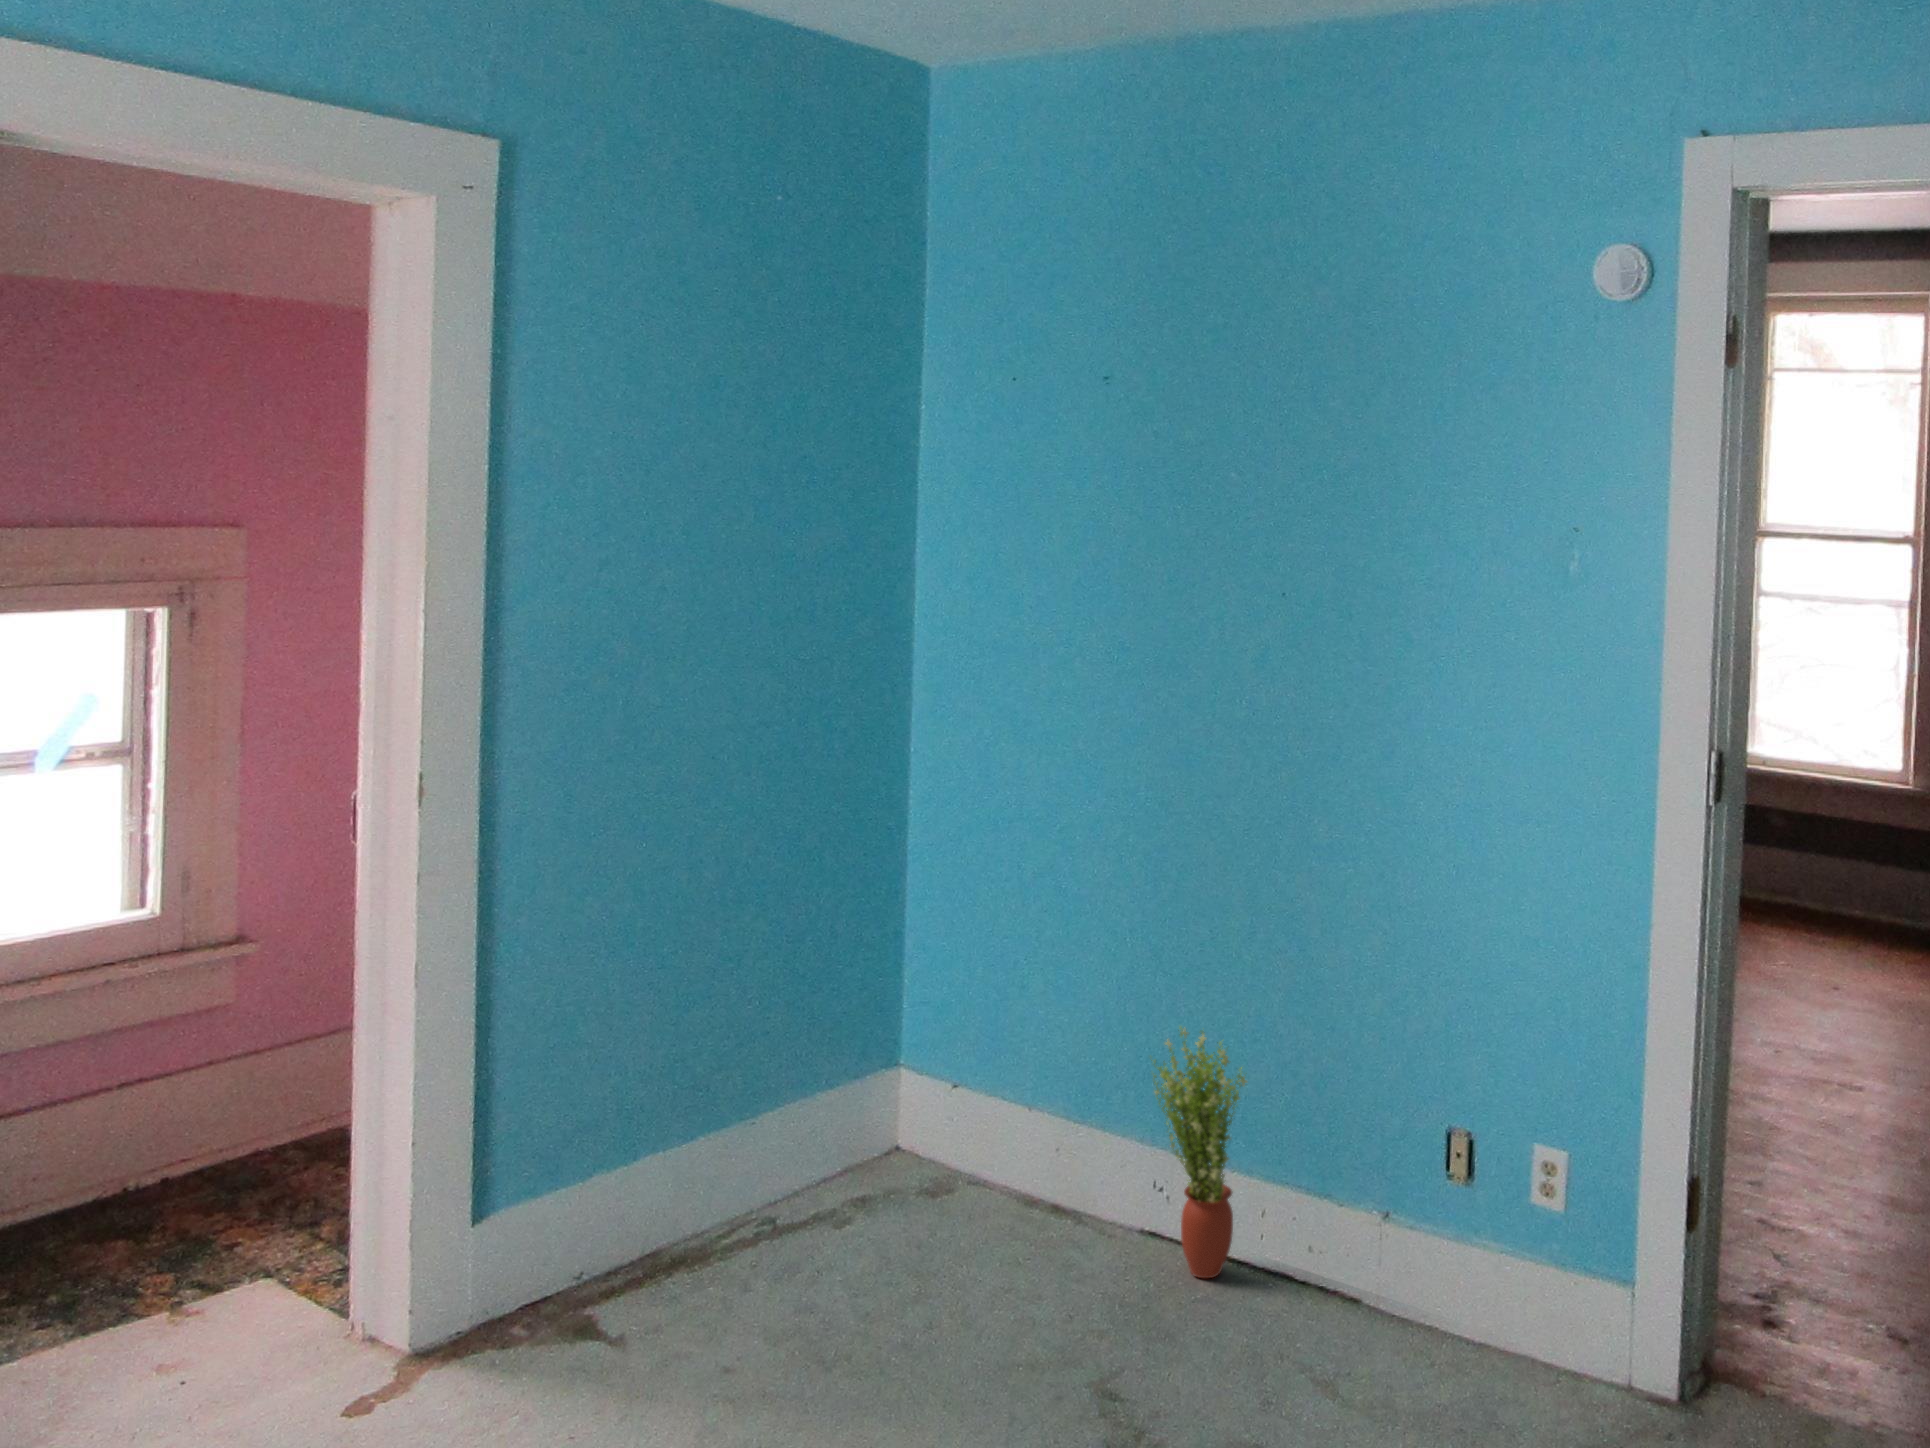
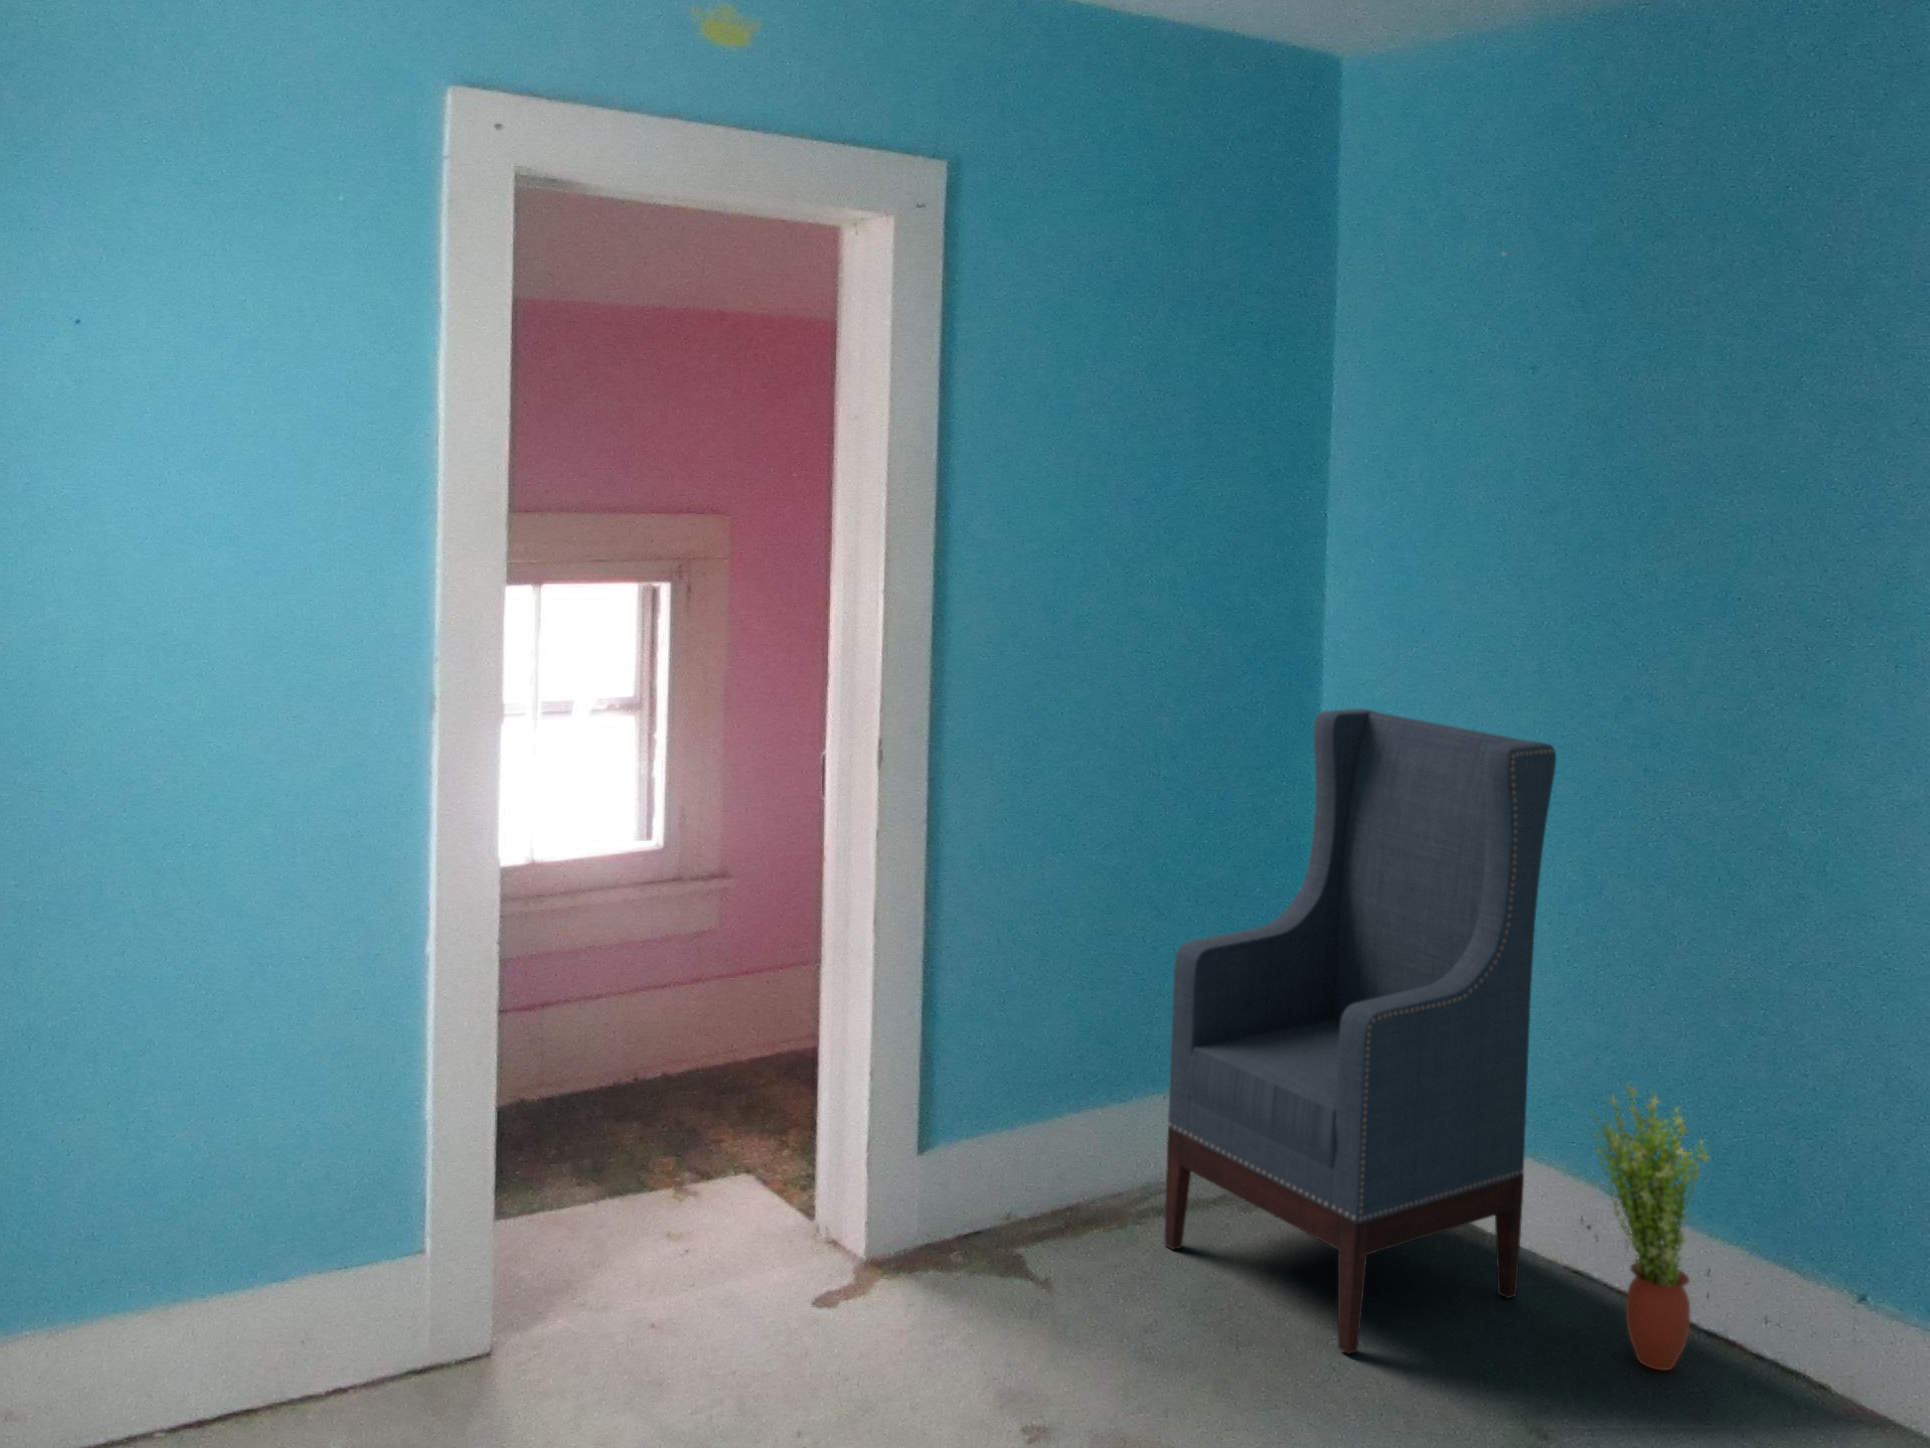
armchair: none [754,702,1118,1331] -> present [1165,708,1556,1354]

